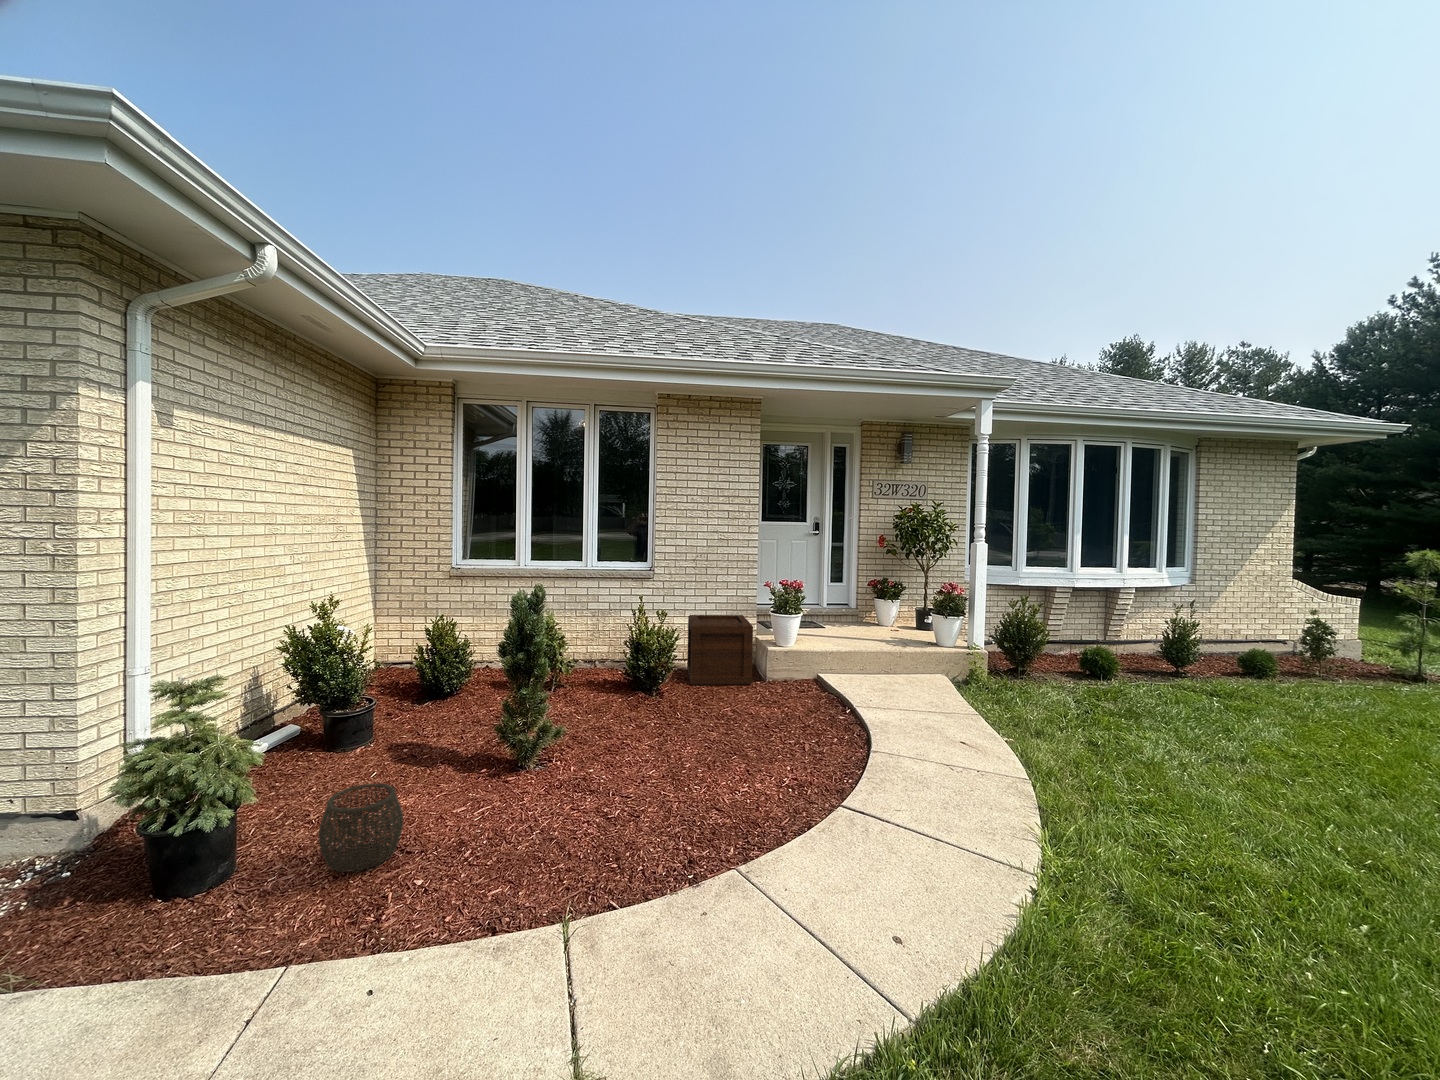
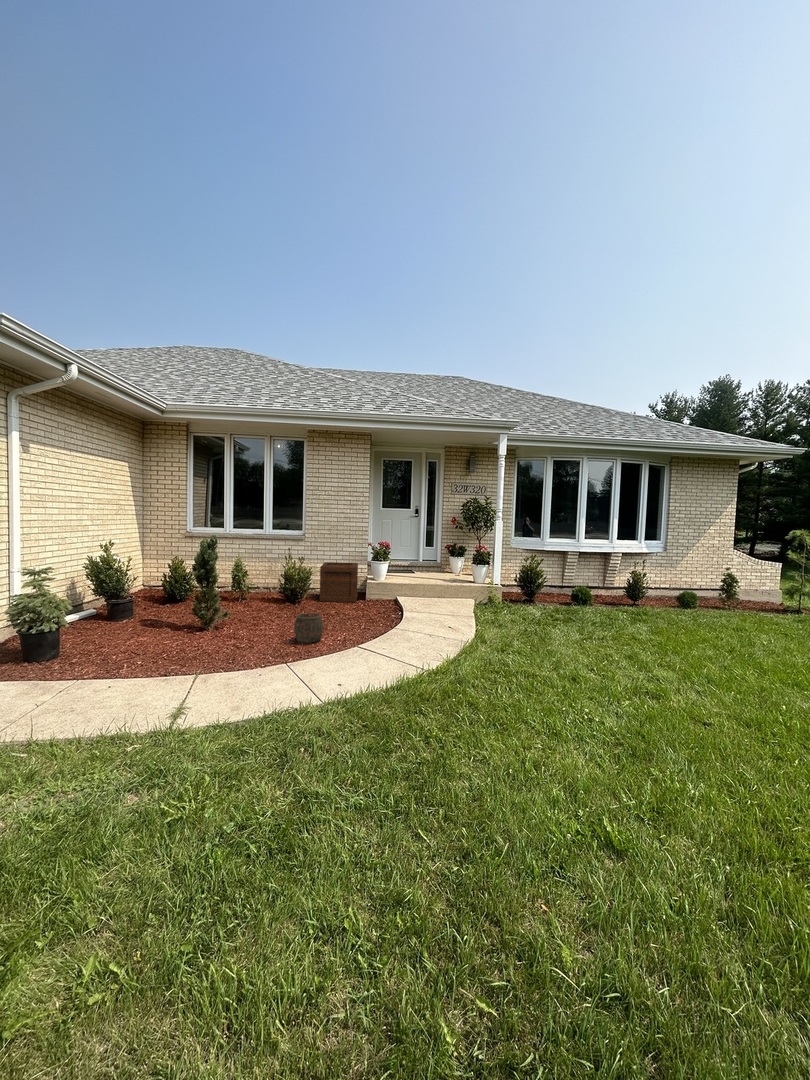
woven basket: present [318,783,403,873] -> present [294,613,323,643]

